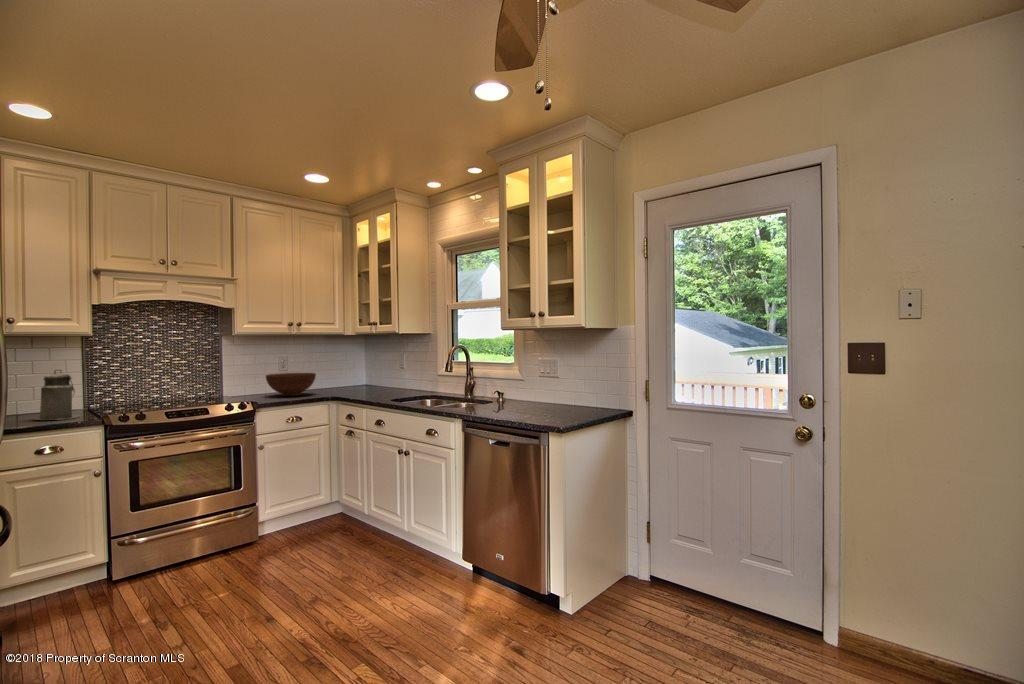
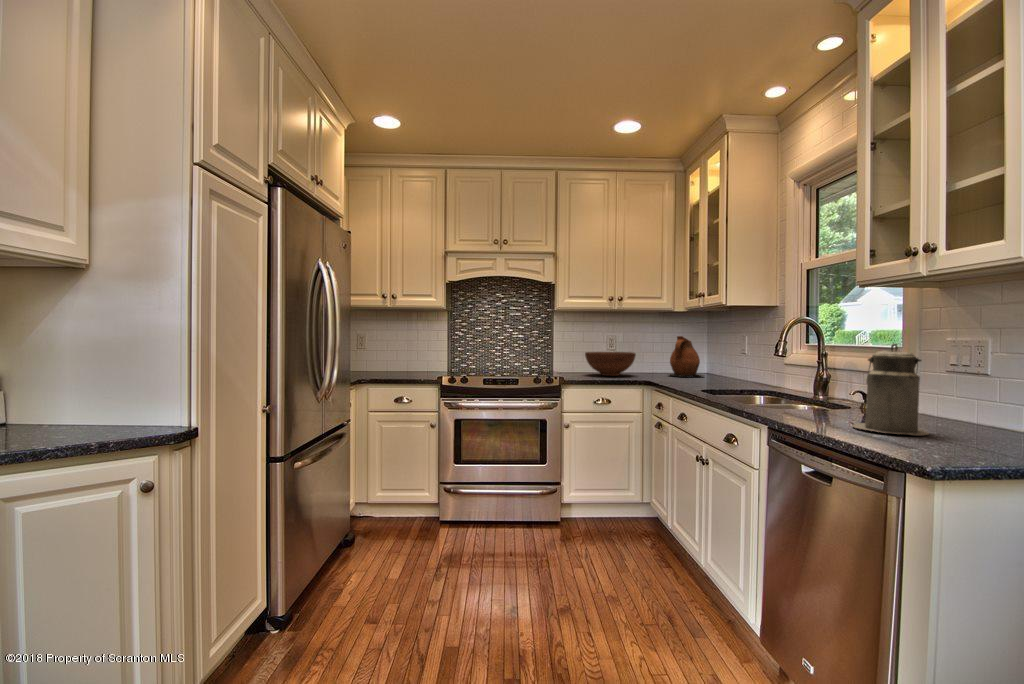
ceramic pitcher: none [339,357,372,391] -> present [670,336,704,376]
canister: present [36,370,80,420] -> present [853,344,929,435]

